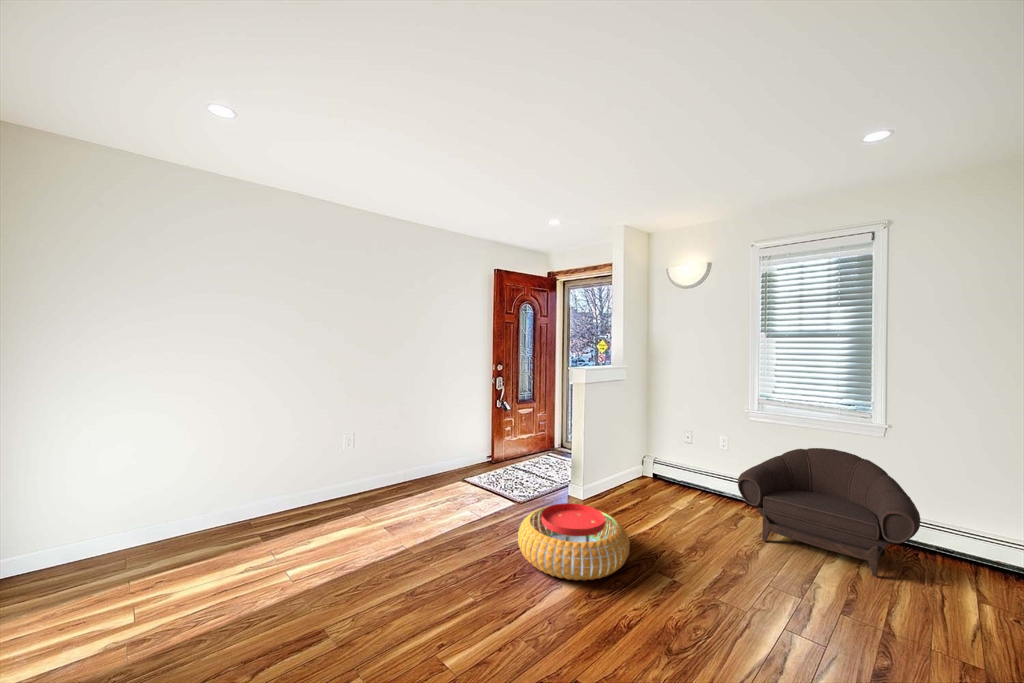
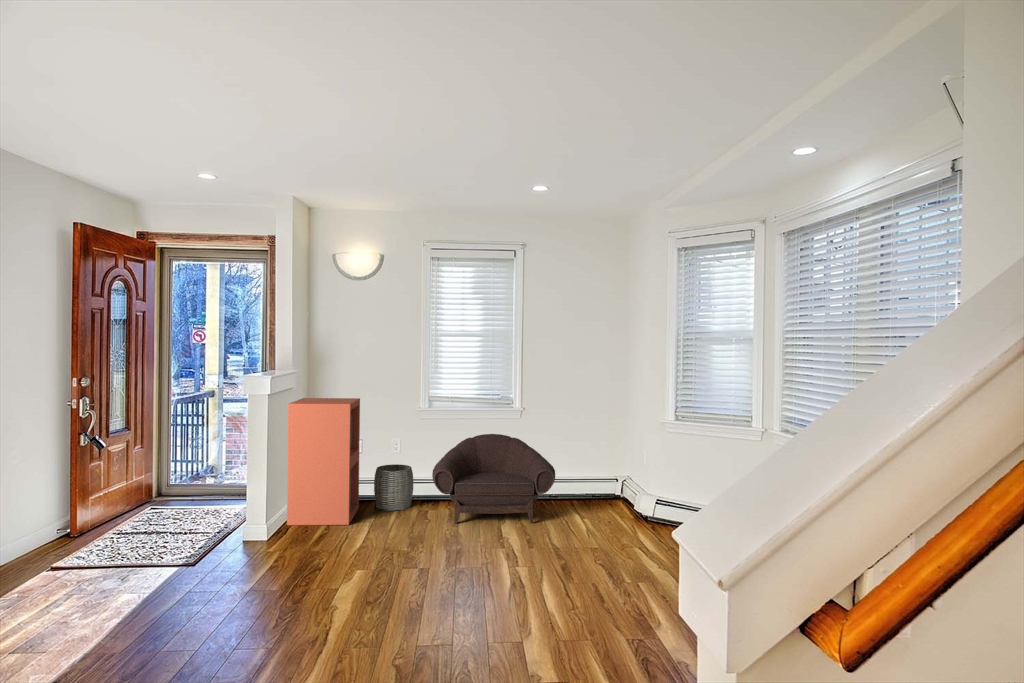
bookshelf: none [607,389,680,508] -> present [287,398,360,525]
woven basket: none [694,460,735,508] -> present [374,464,413,511]
pouf: present [518,503,630,580] -> none [253,529,380,603]

